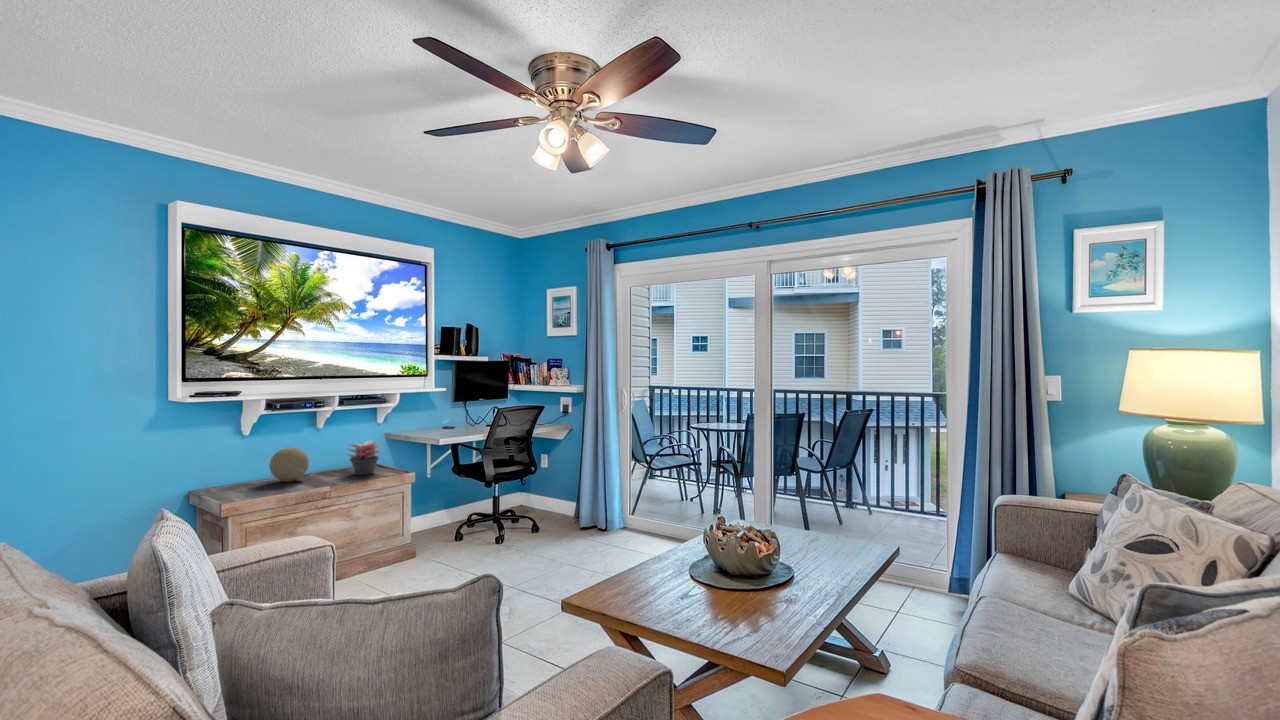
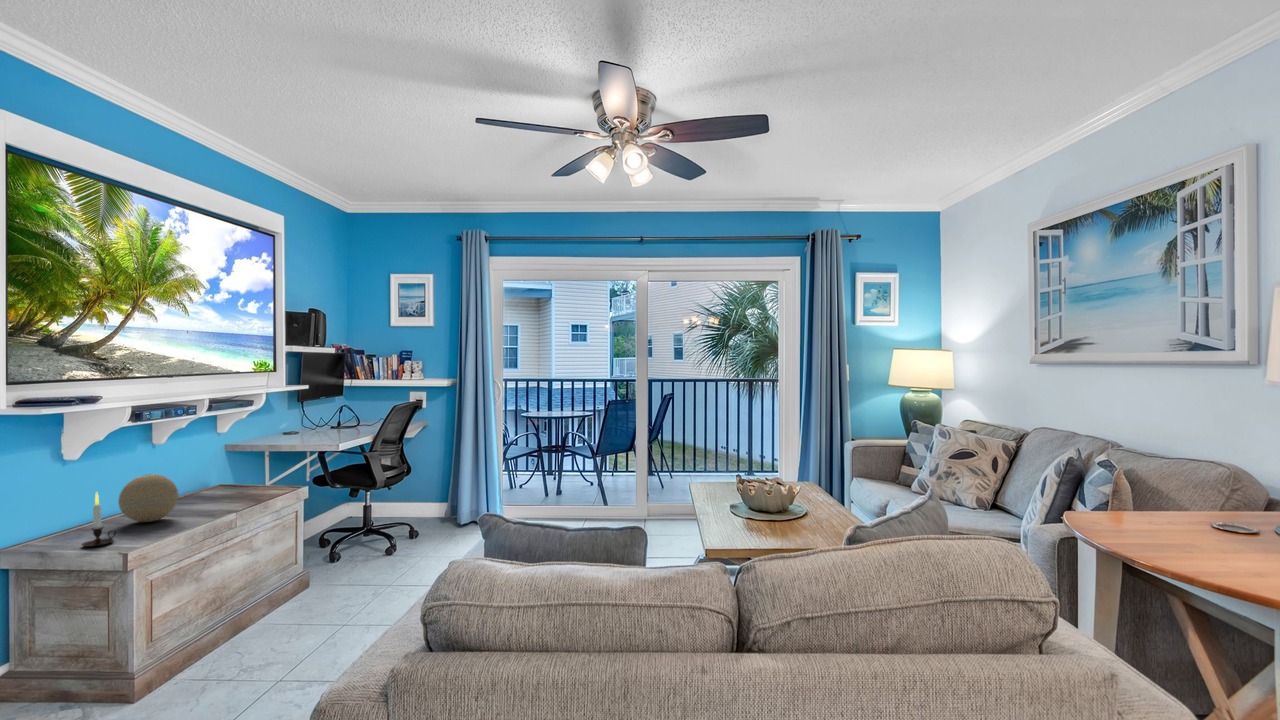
succulent plant: present [348,440,380,475] -> none [218,458,262,503]
candle: none [221,456,247,494] -> present [82,493,116,547]

